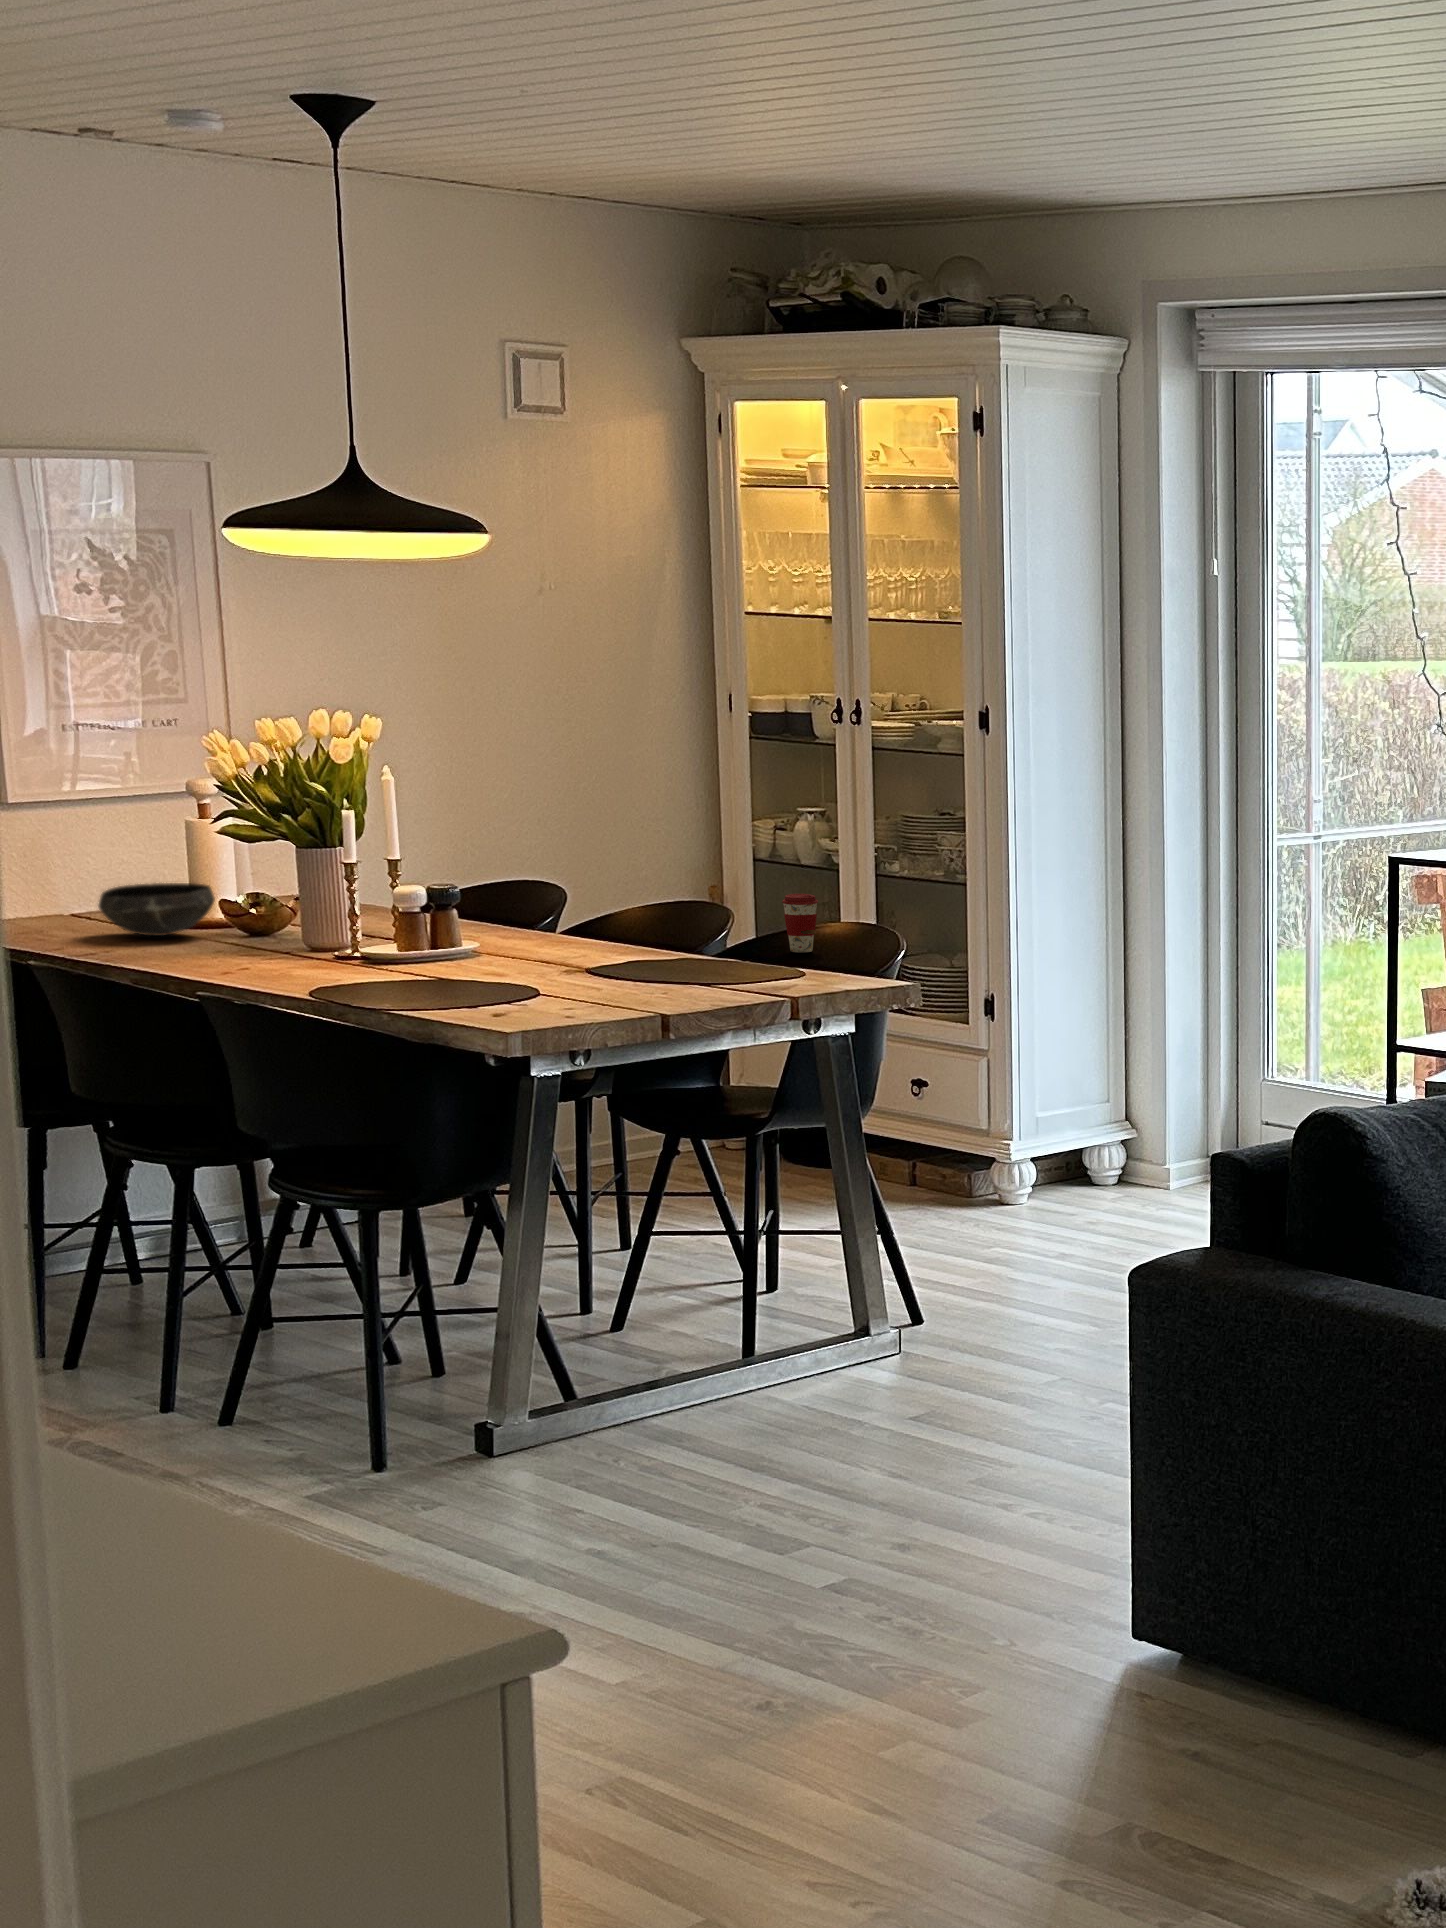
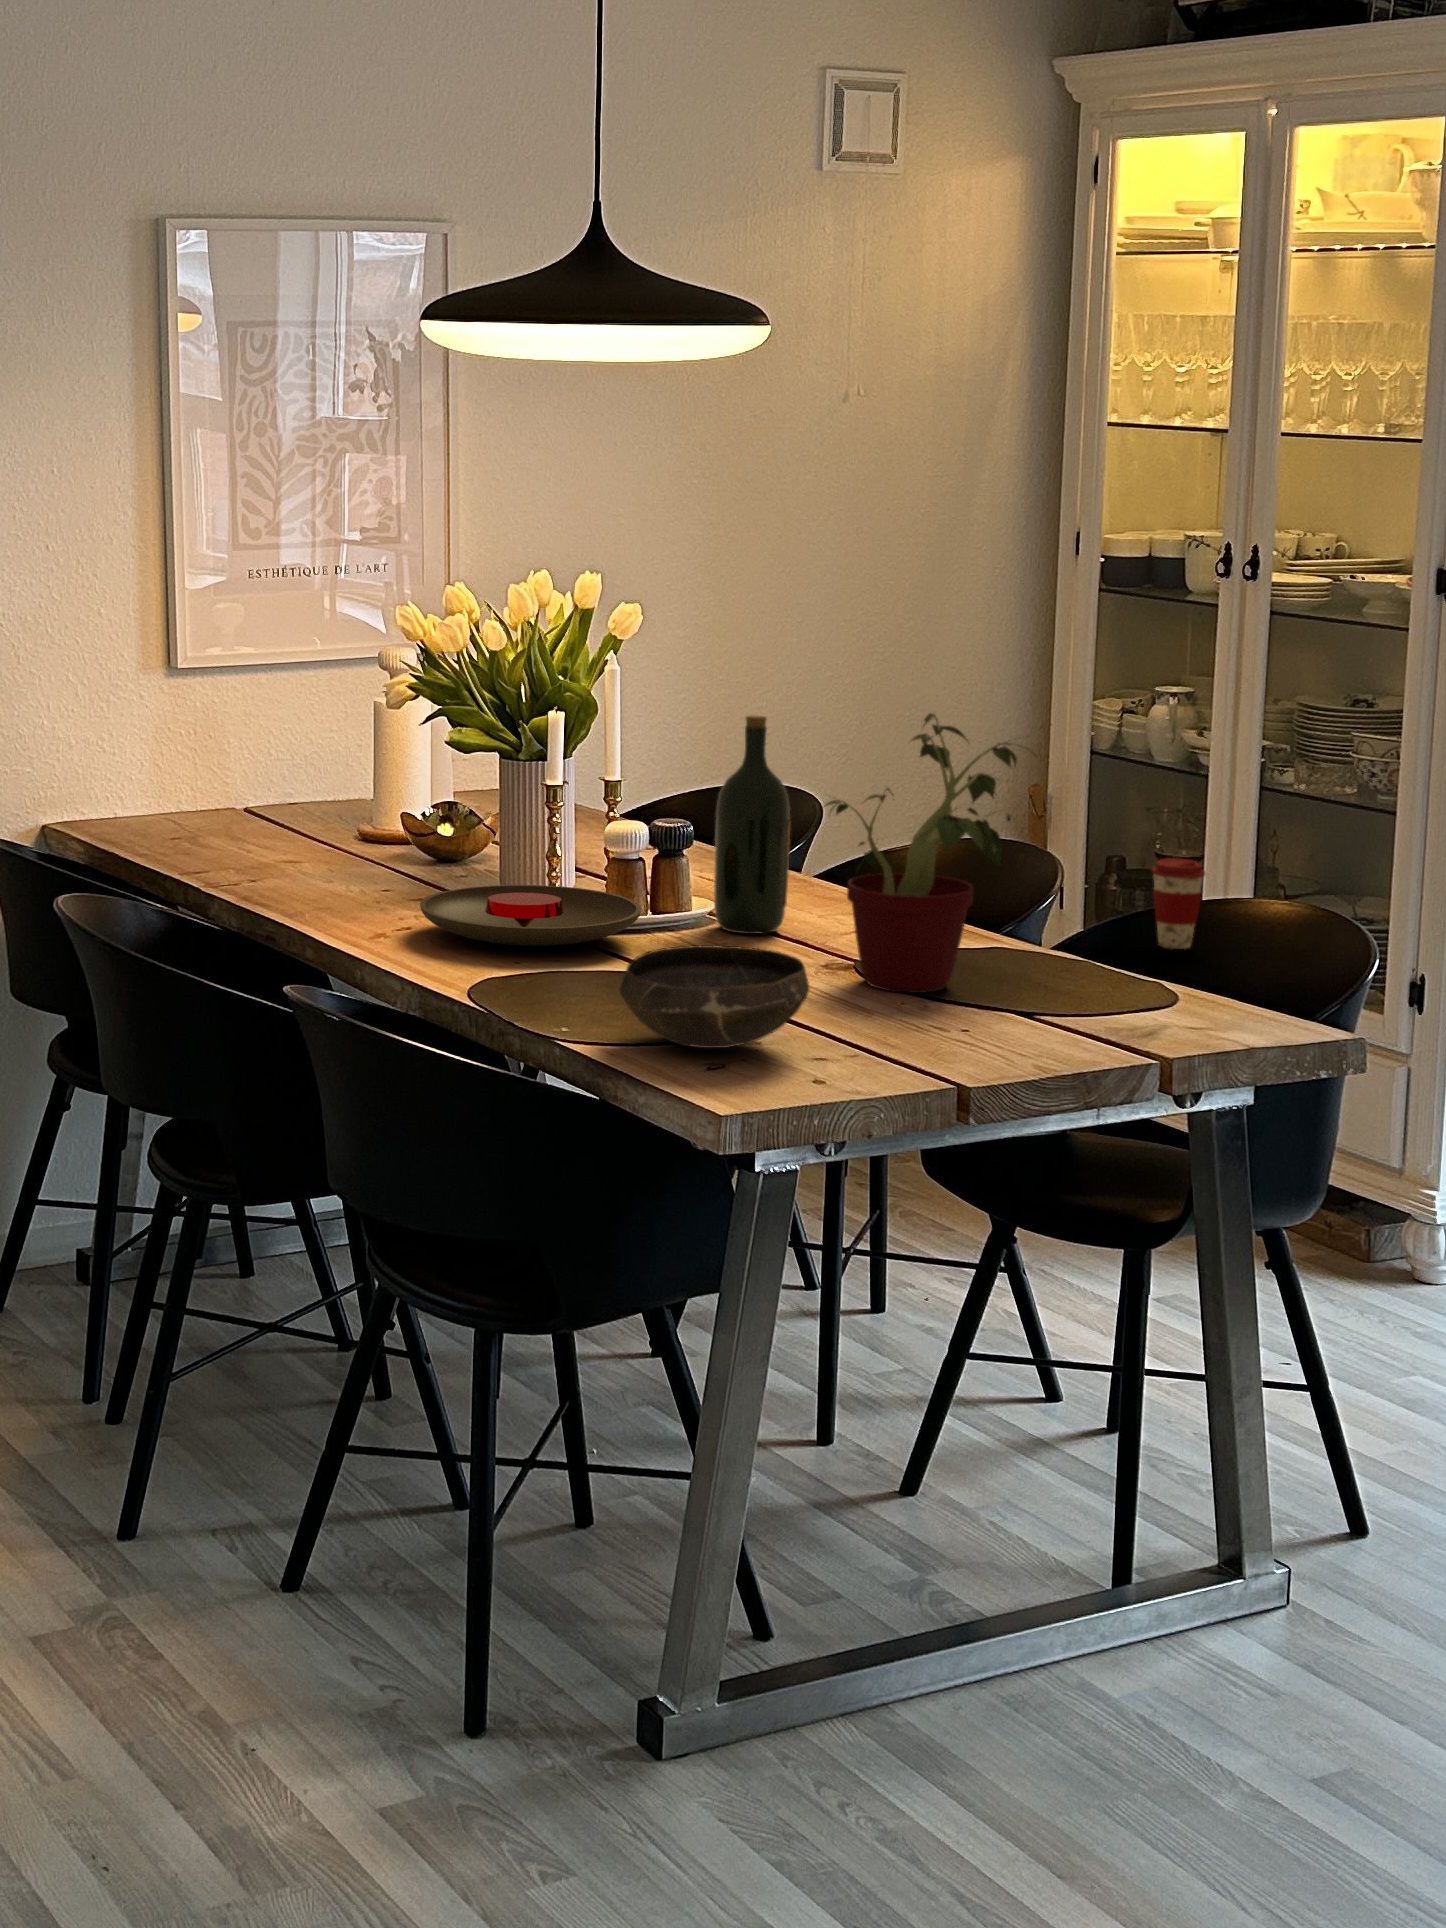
potted plant: none [551,793,696,977] -> present [825,713,1034,993]
wine bottle: none [476,807,531,957] -> present [714,715,790,934]
bowl: present [99,883,215,936] -> present [620,945,810,1048]
plate: none [264,932,429,966] -> present [420,885,642,946]

